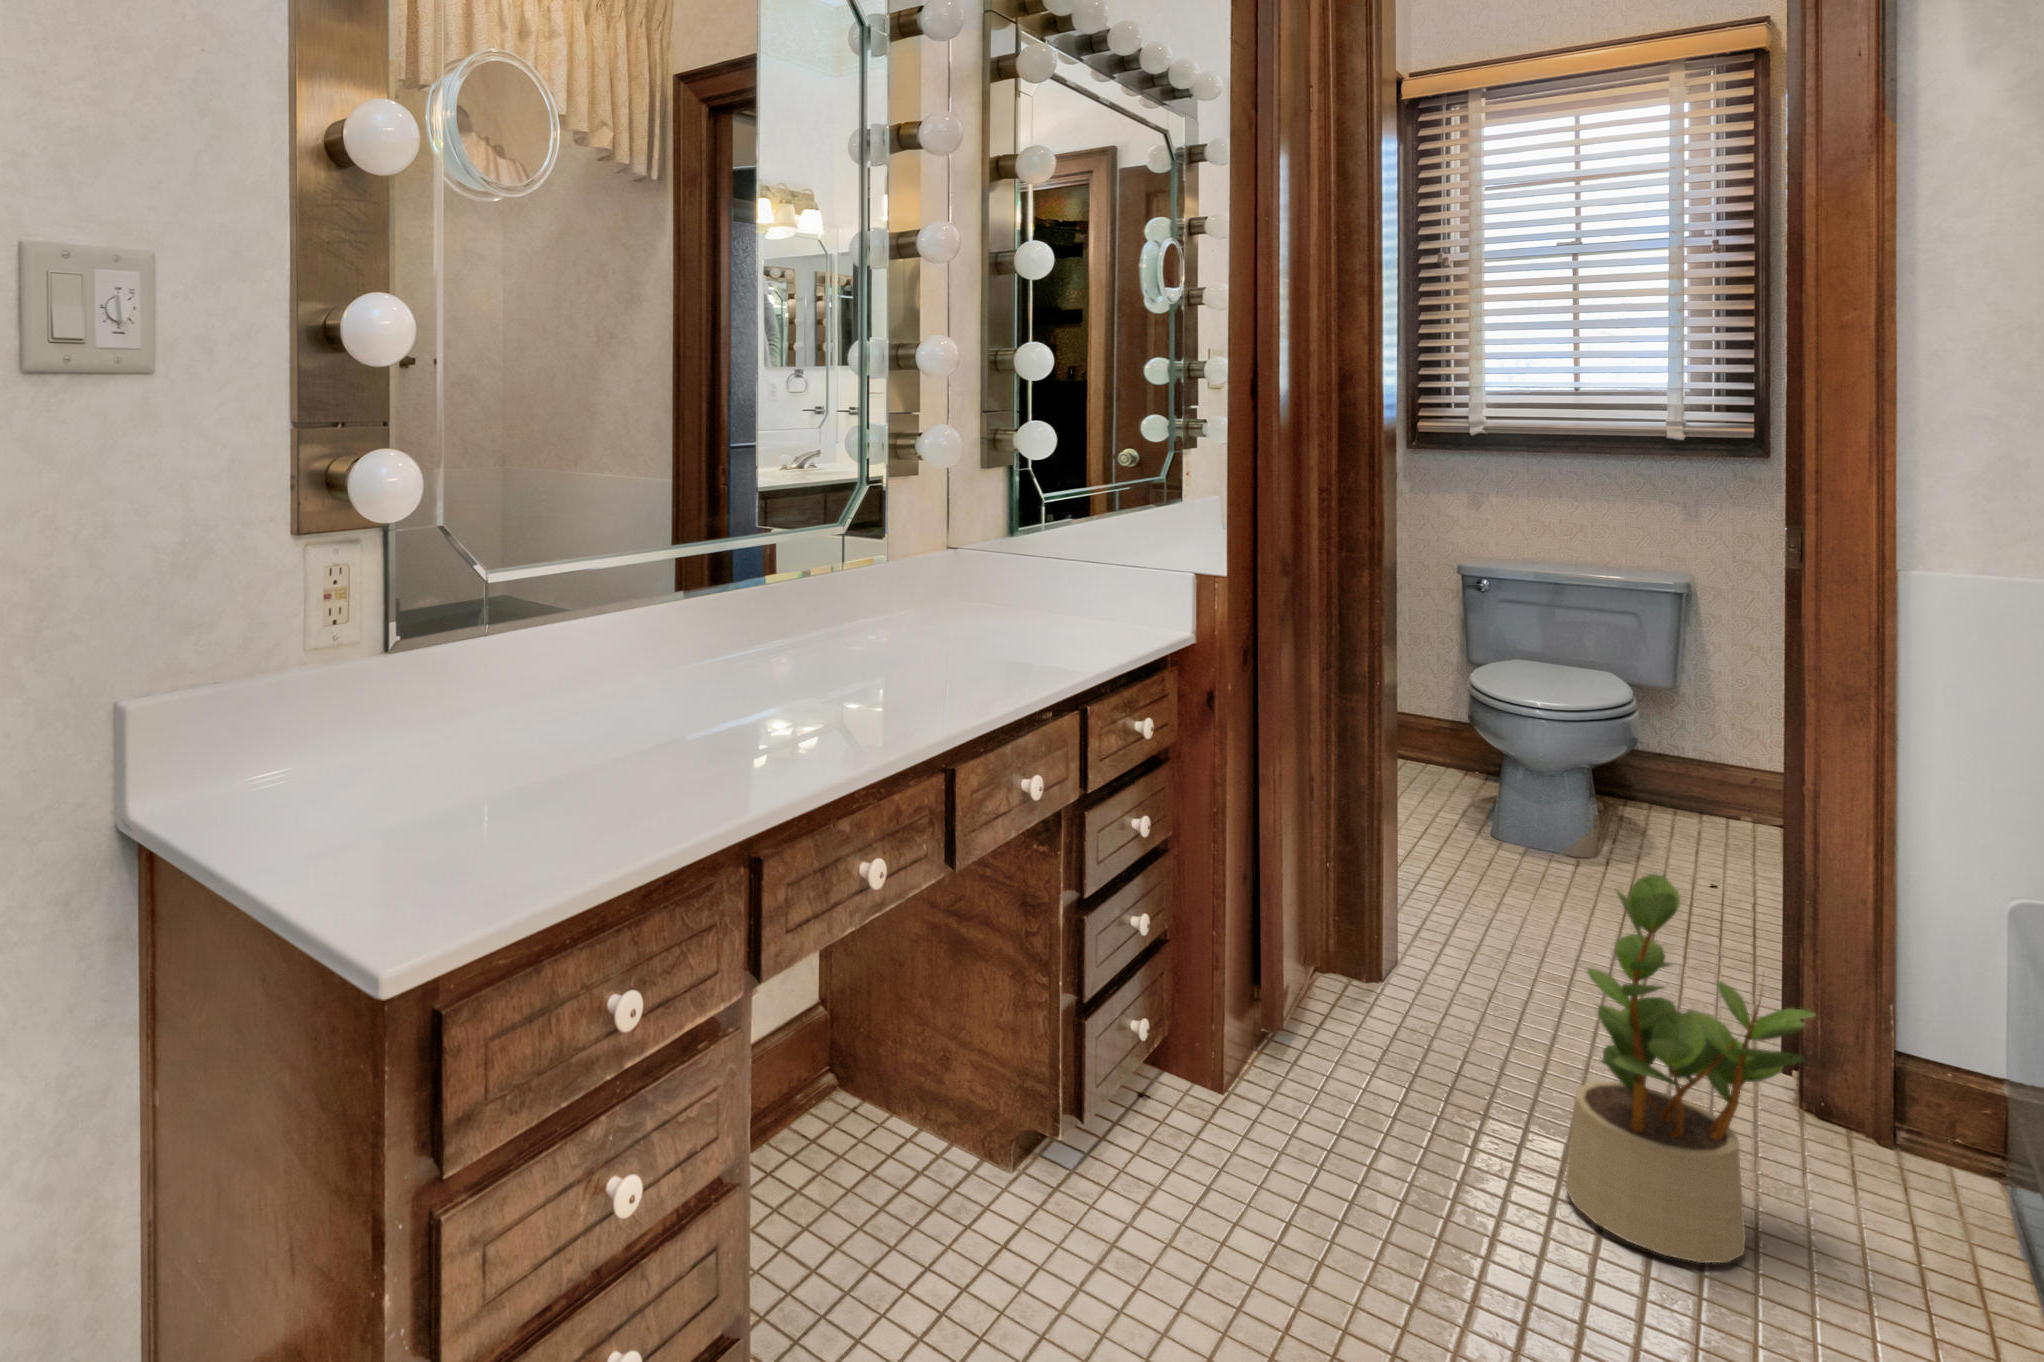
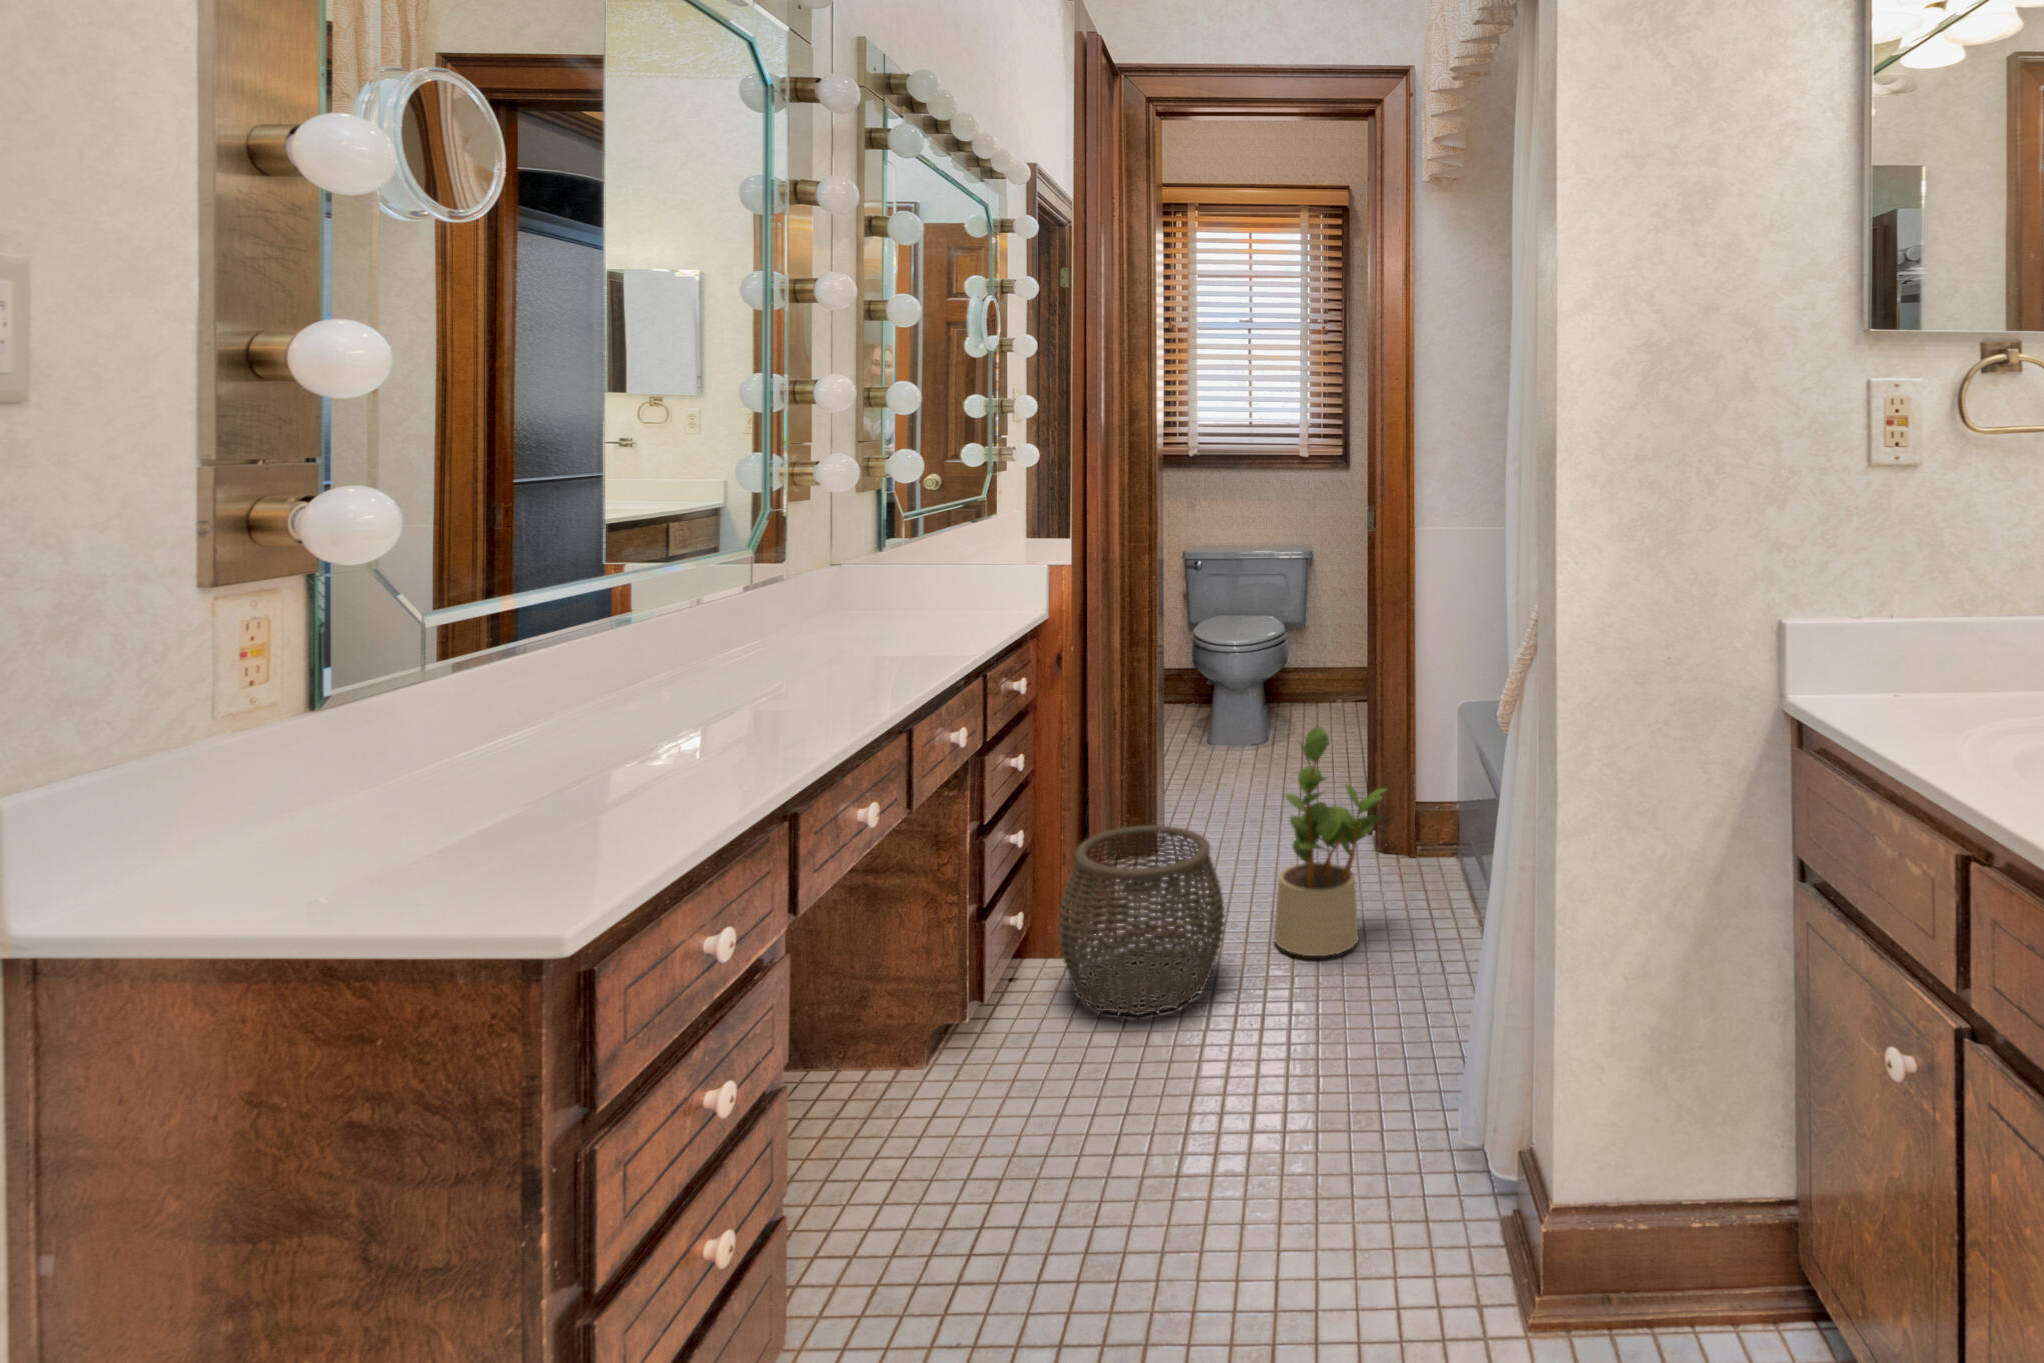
woven basket: none [1197,944,1465,1239] -> present [1058,826,1225,1015]

